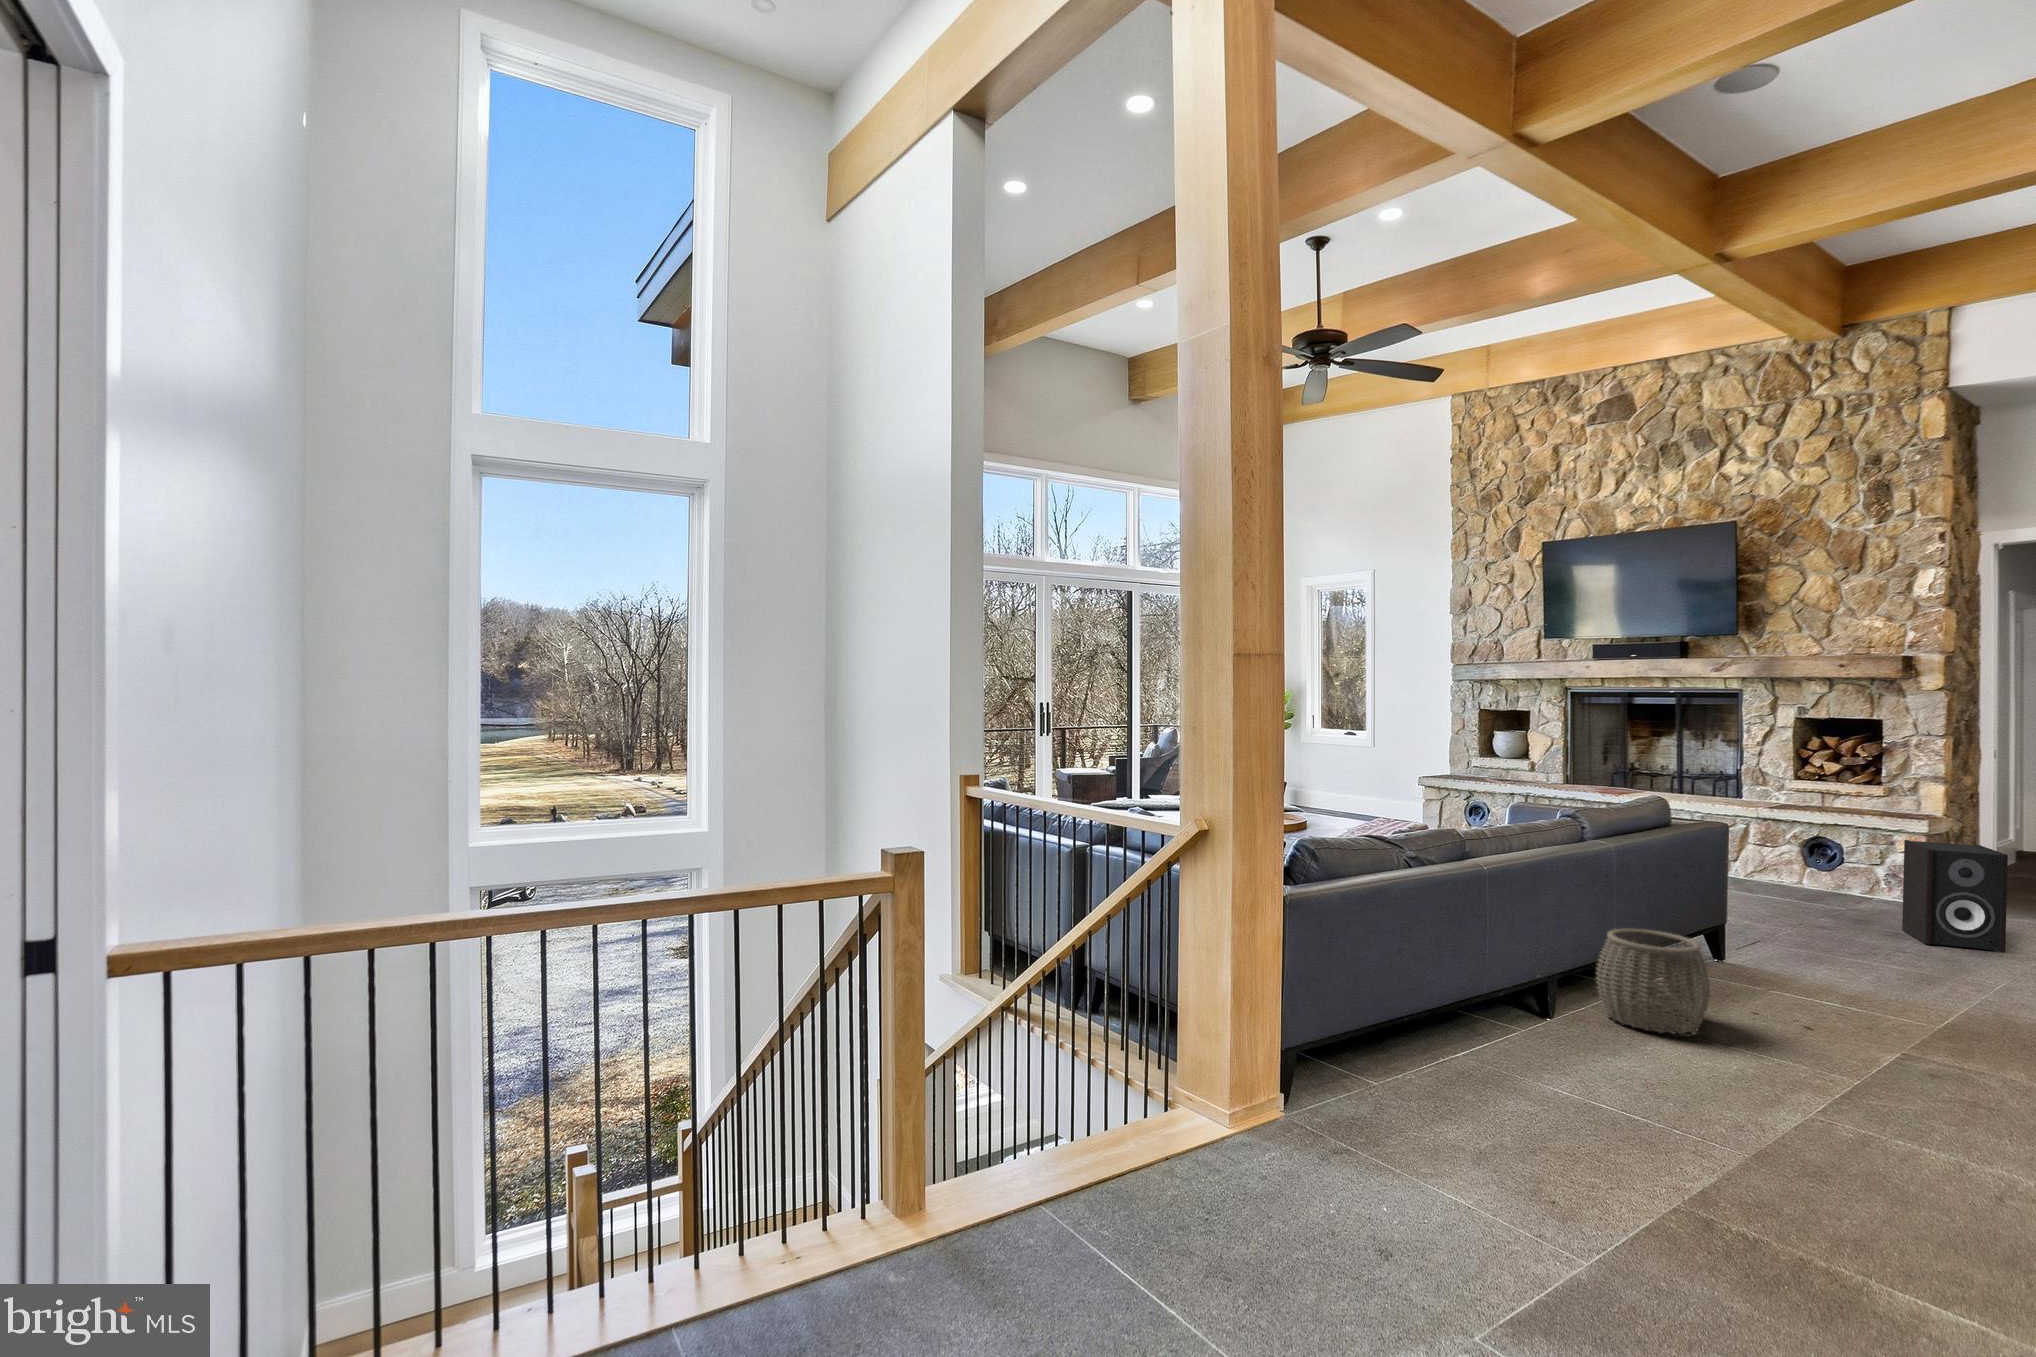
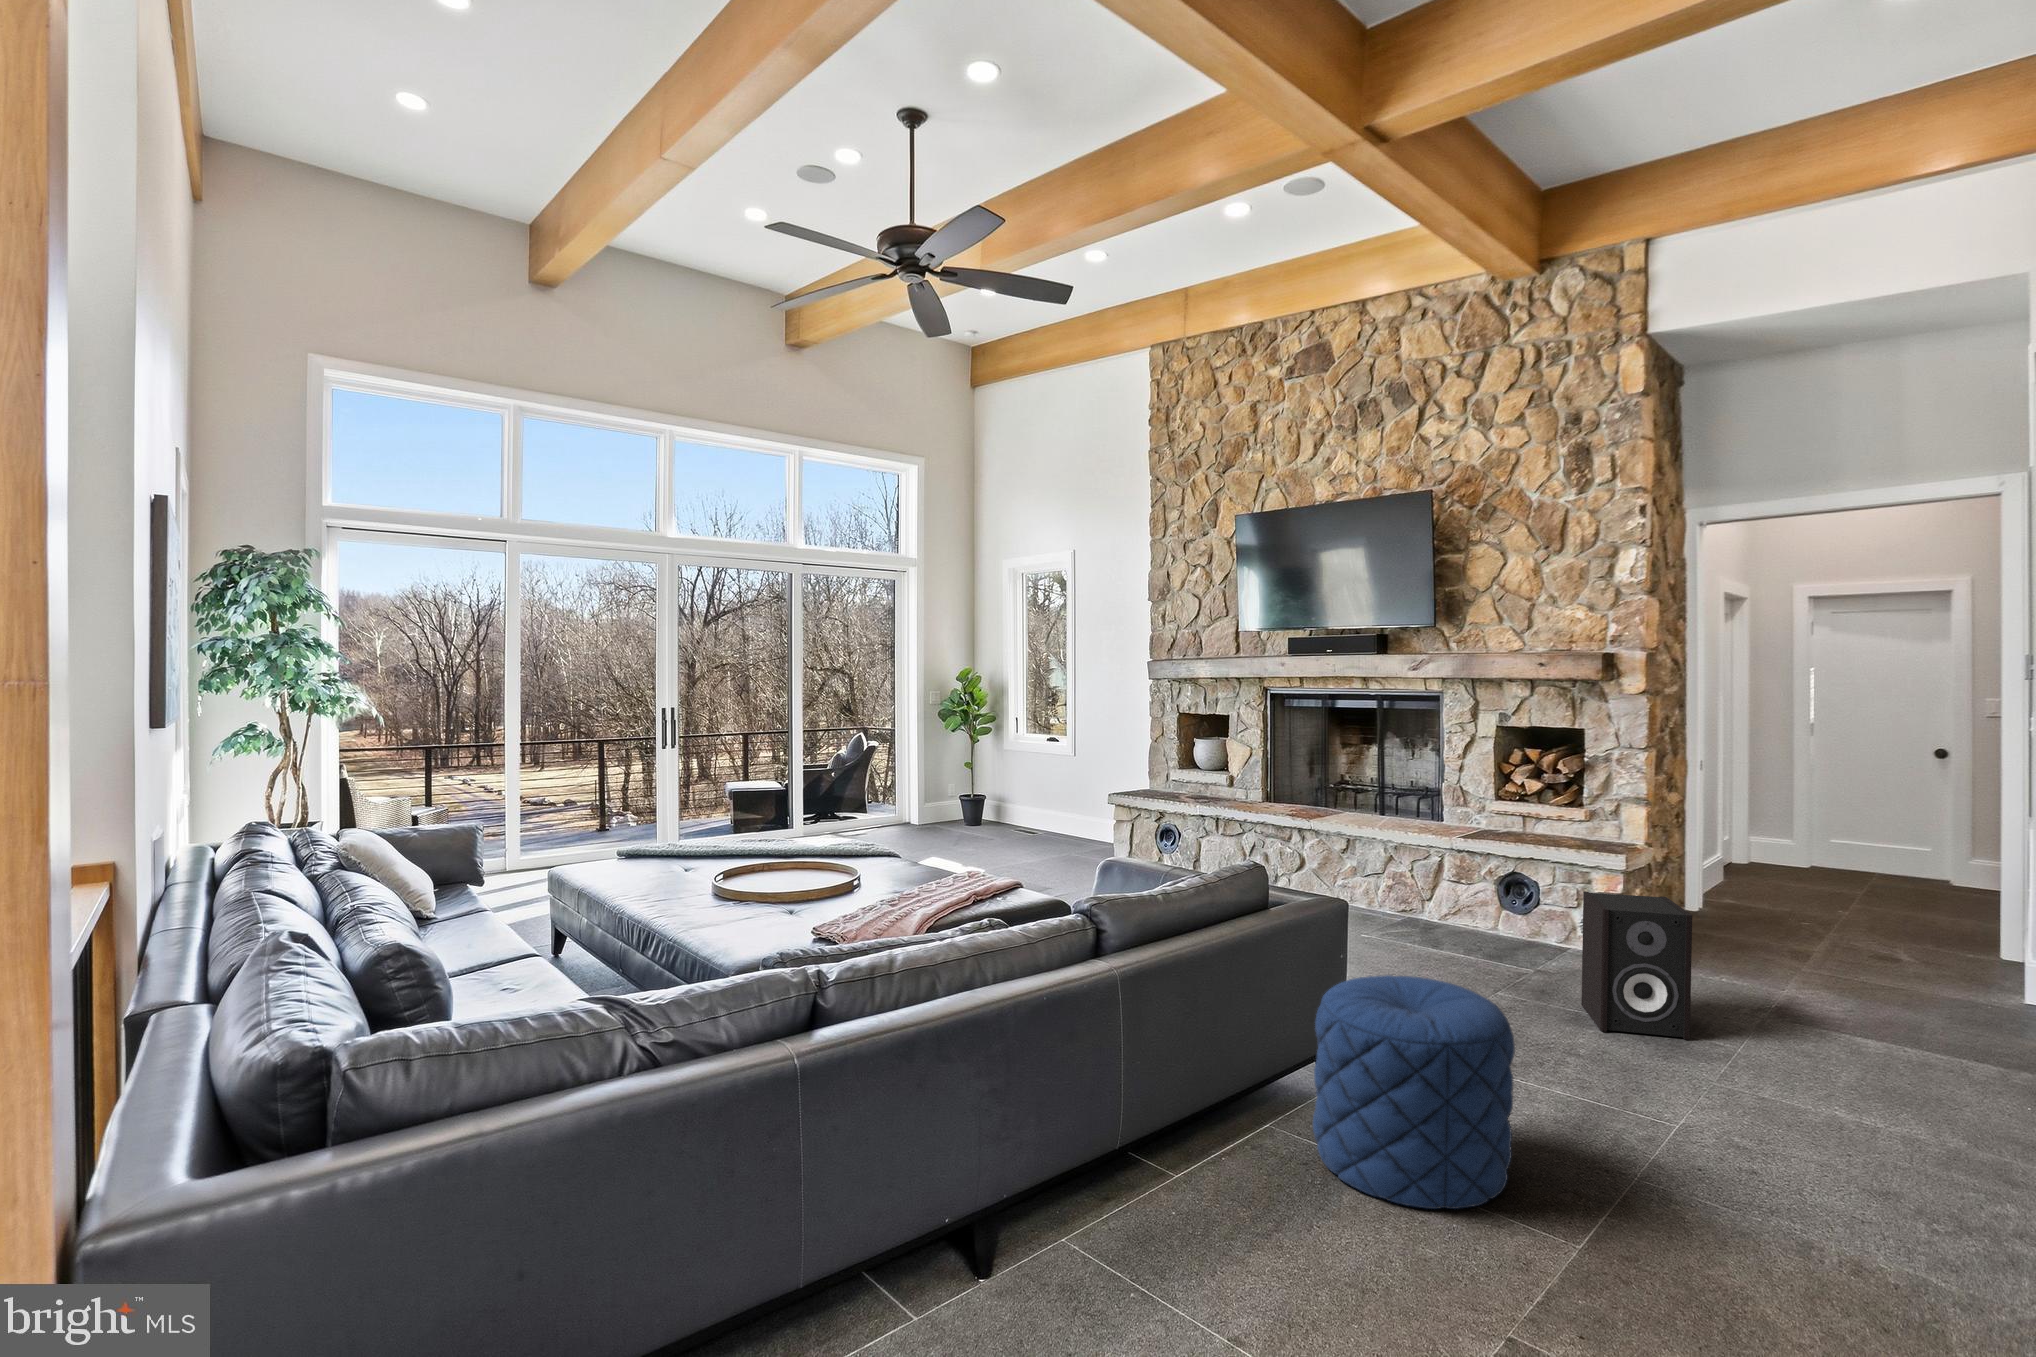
pouf: none [1725,872,1890,1017] -> present [1313,975,1515,1209]
woven basket: present [1597,929,1711,1034] -> none [1085,1098,1240,1288]

